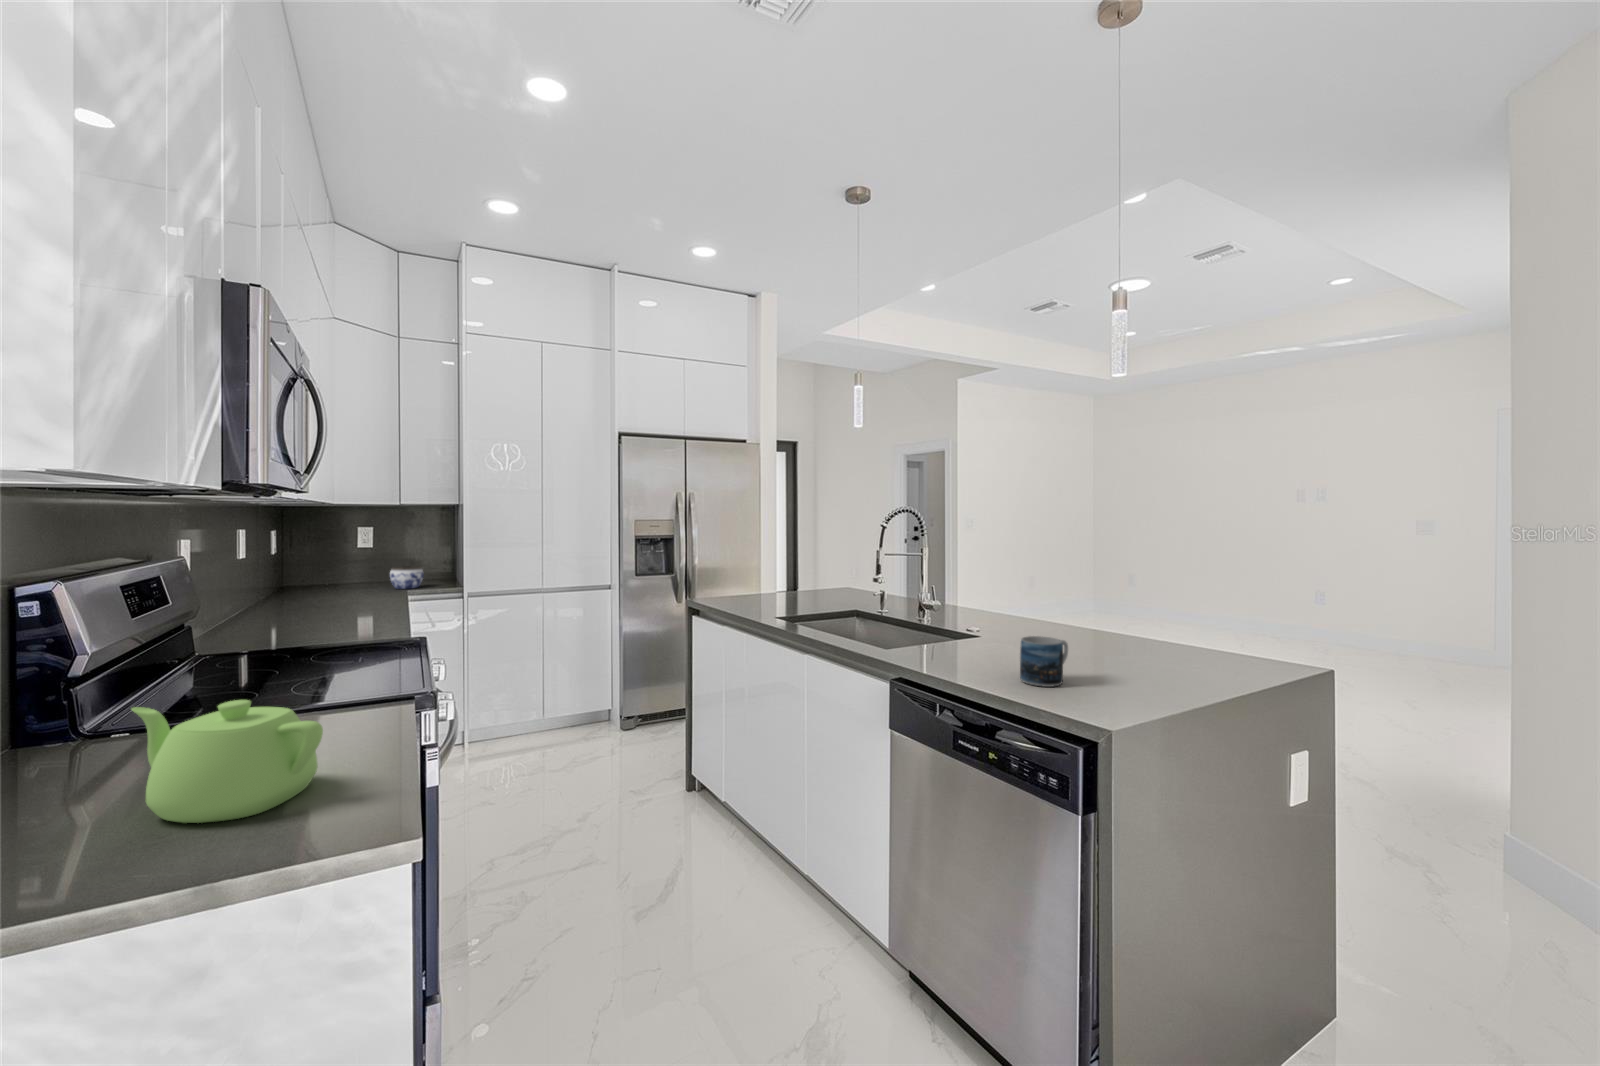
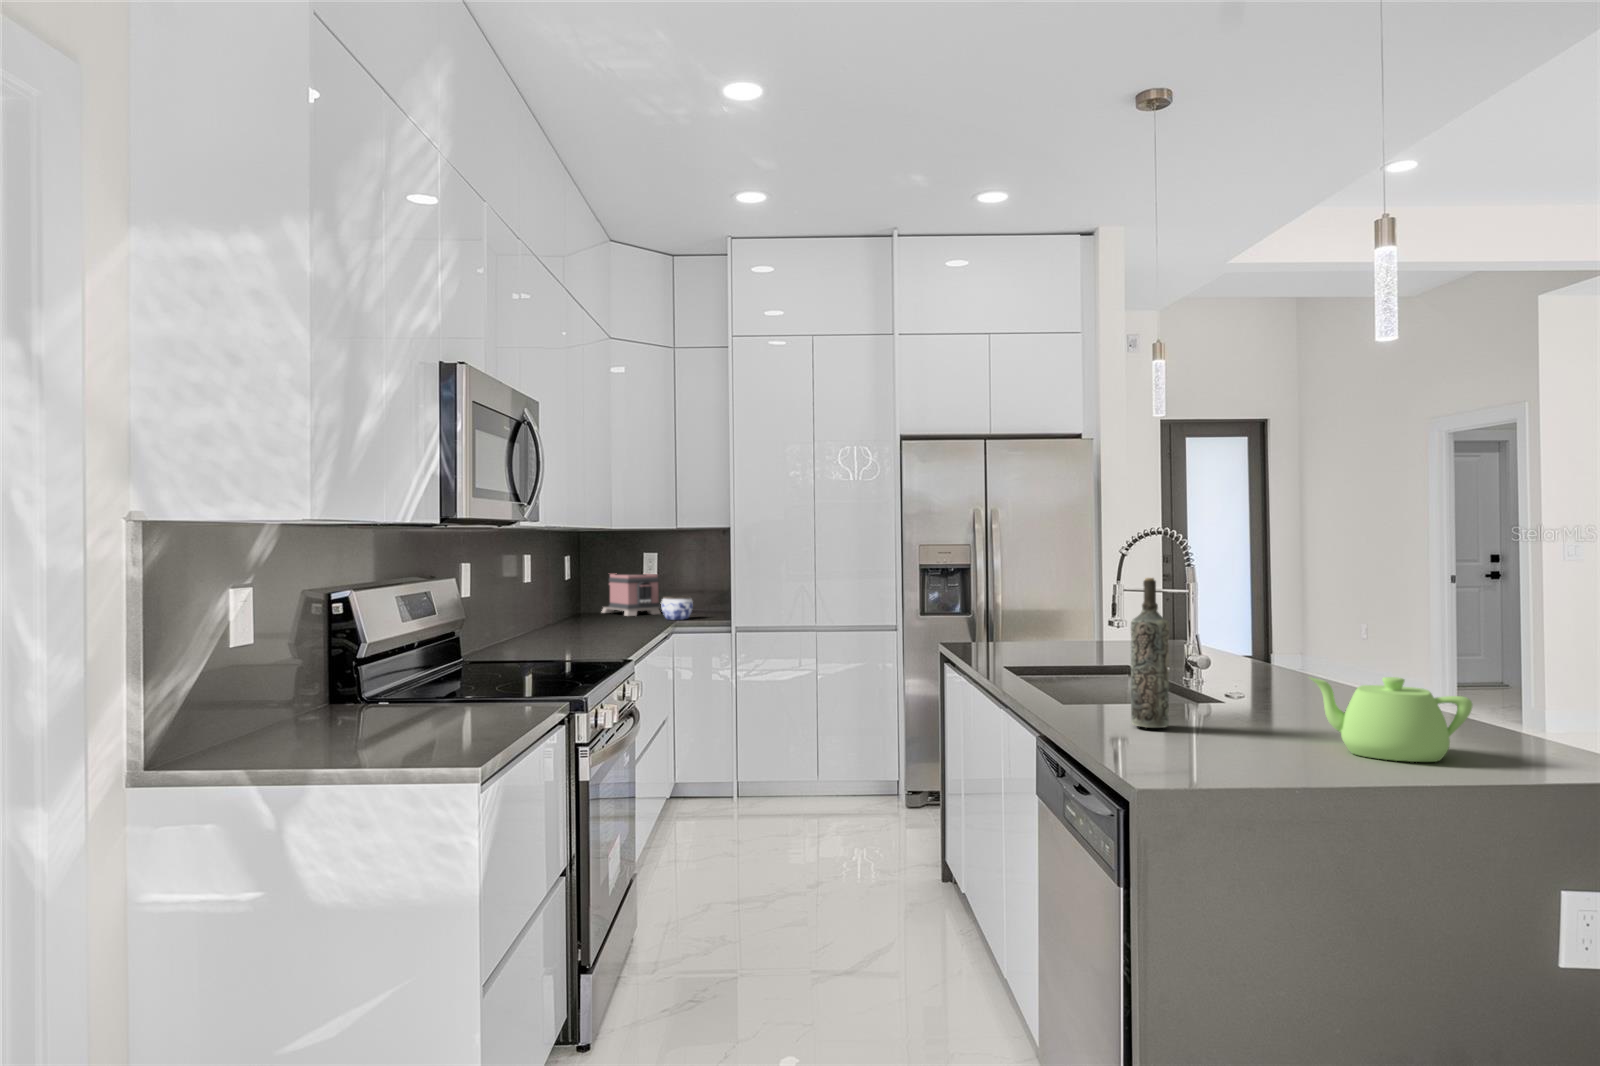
toaster: none [309,545,380,587] -> present [601,574,660,616]
bottle: none [961,551,991,669] -> present [1131,578,1169,728]
mug: present [1020,636,1068,687] -> none [1177,688,1256,751]
teapot: present [132,700,323,823] -> present [1310,677,1472,762]

